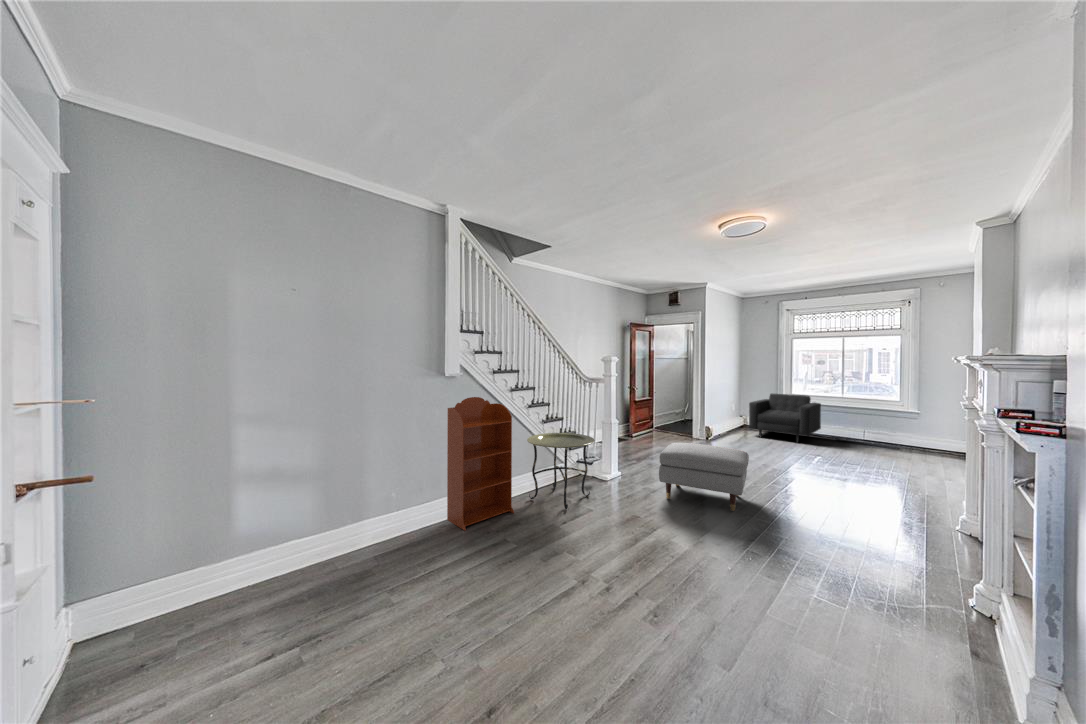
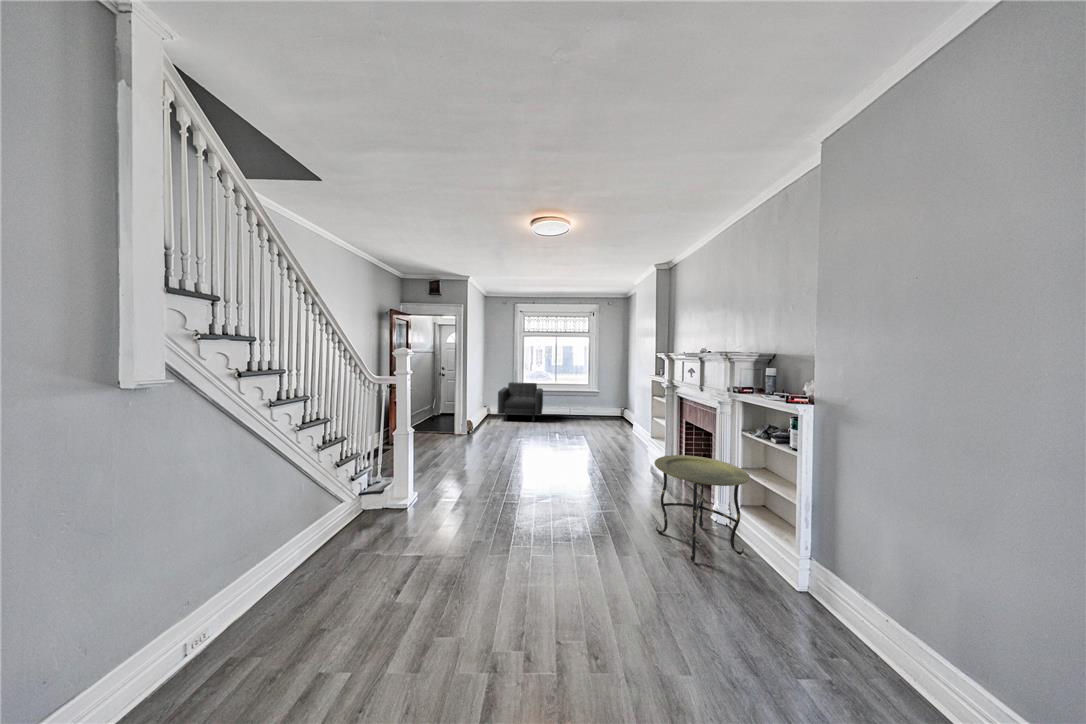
bookcase: present [447,397,514,531] -> none [140,425,302,705]
side table: present [527,433,594,509] -> present [654,455,750,562]
ottoman: present [659,443,749,511] -> none [475,440,560,505]

